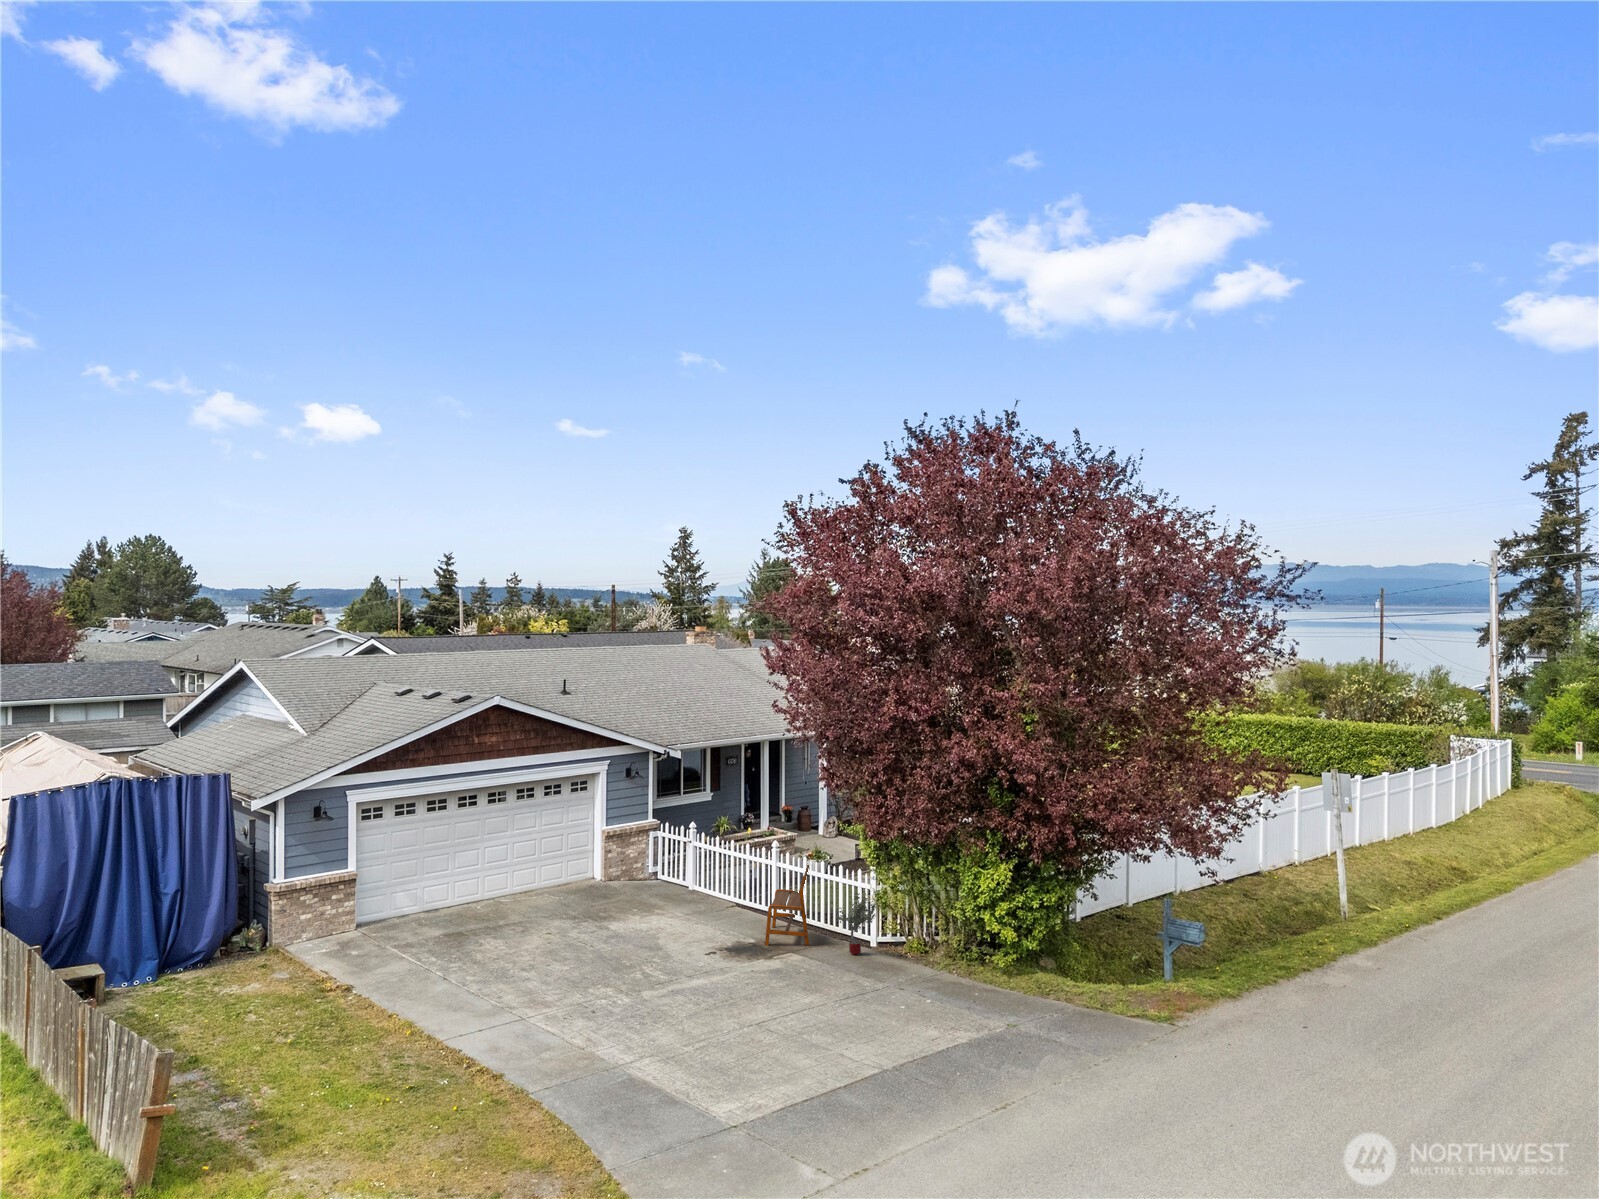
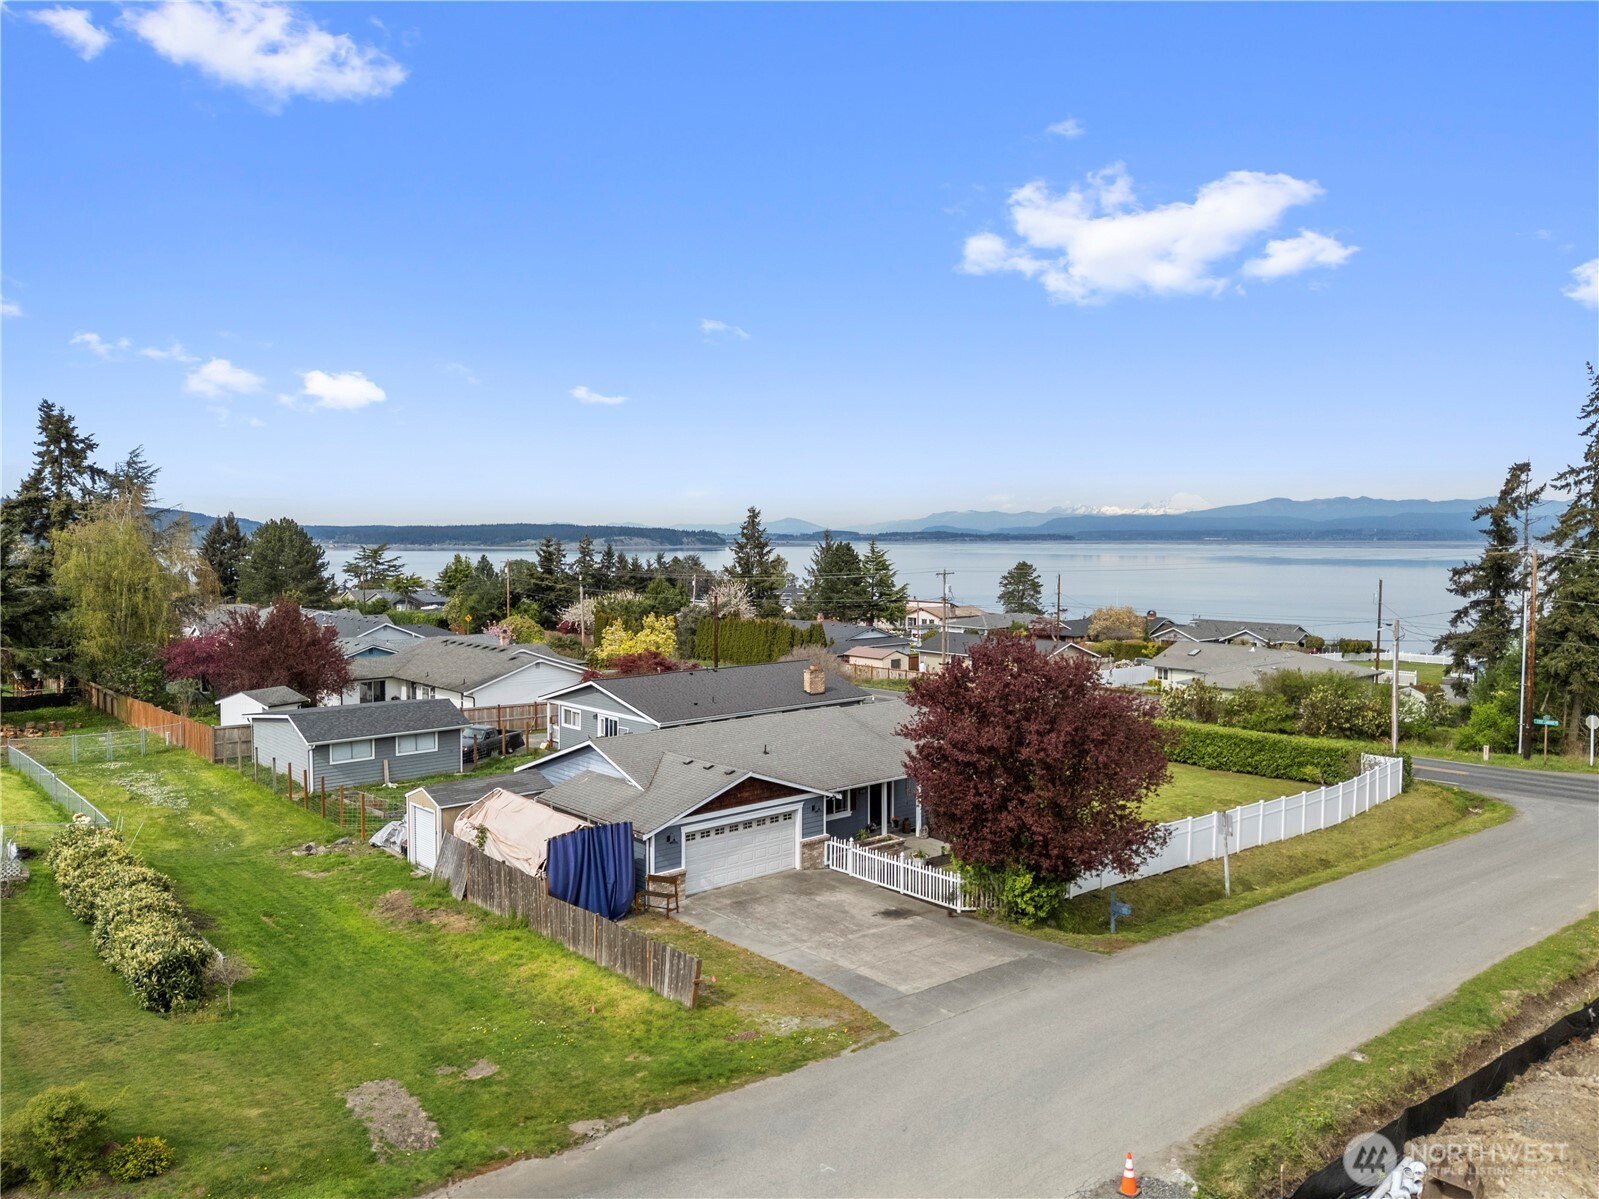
bench: present [765,865,809,945] -> present [636,874,679,919]

